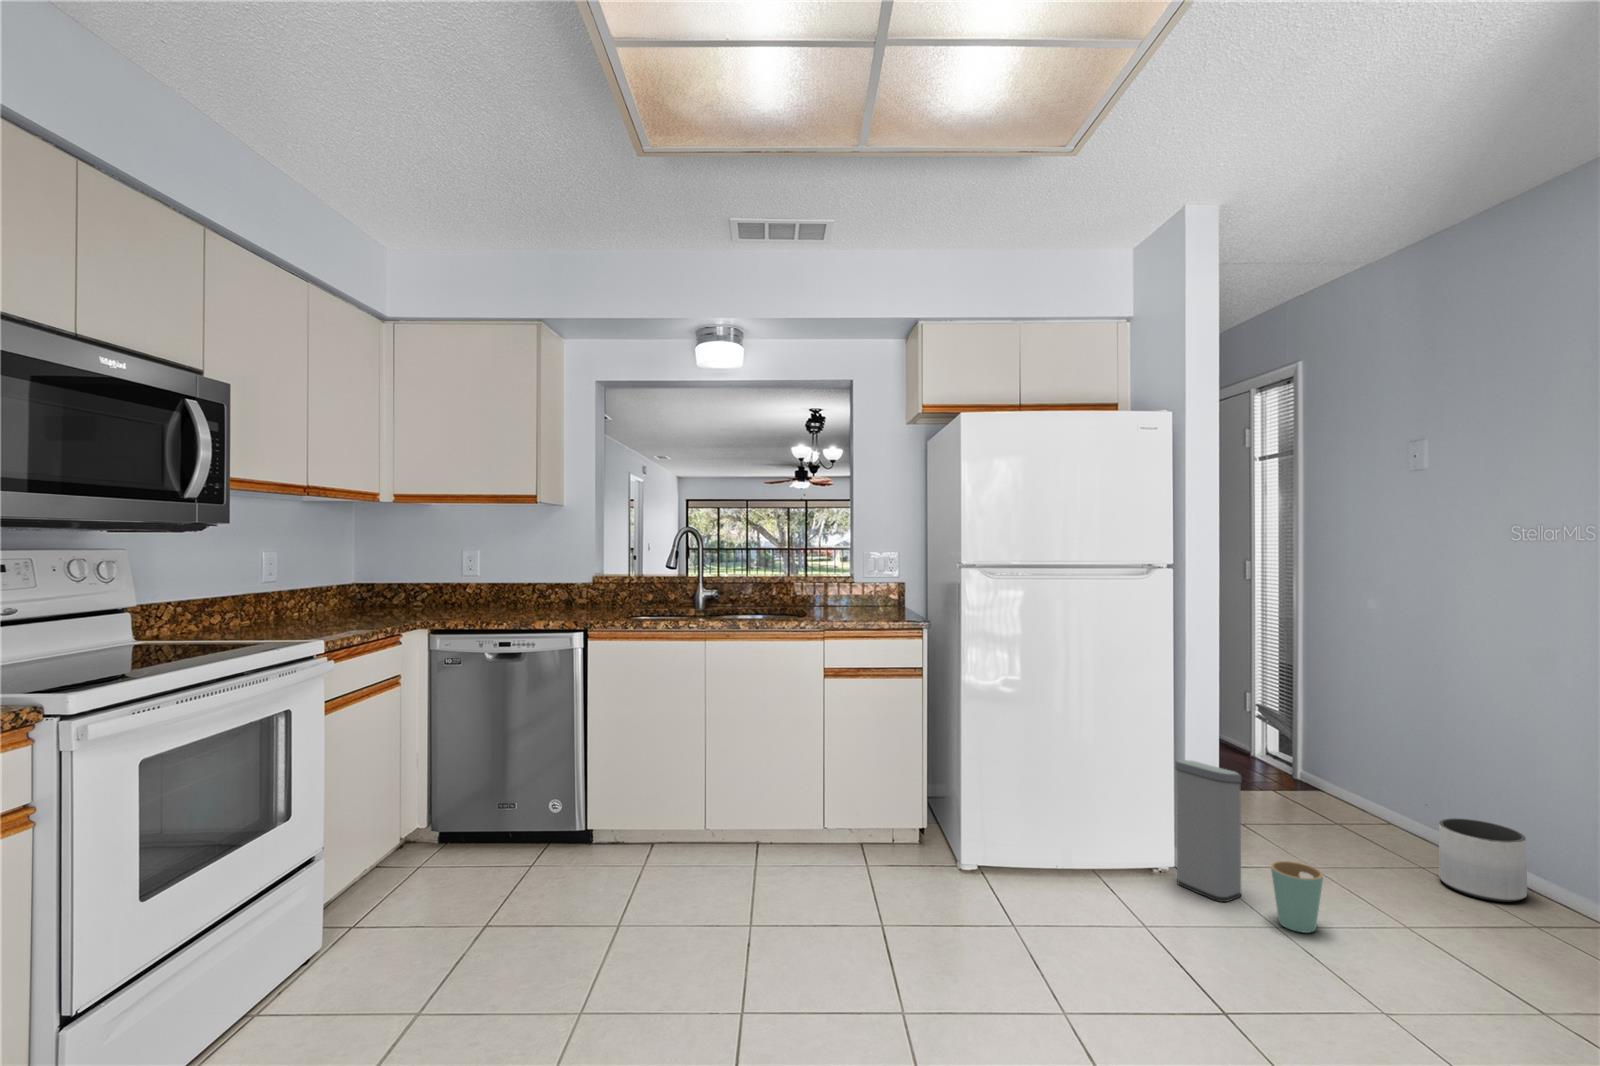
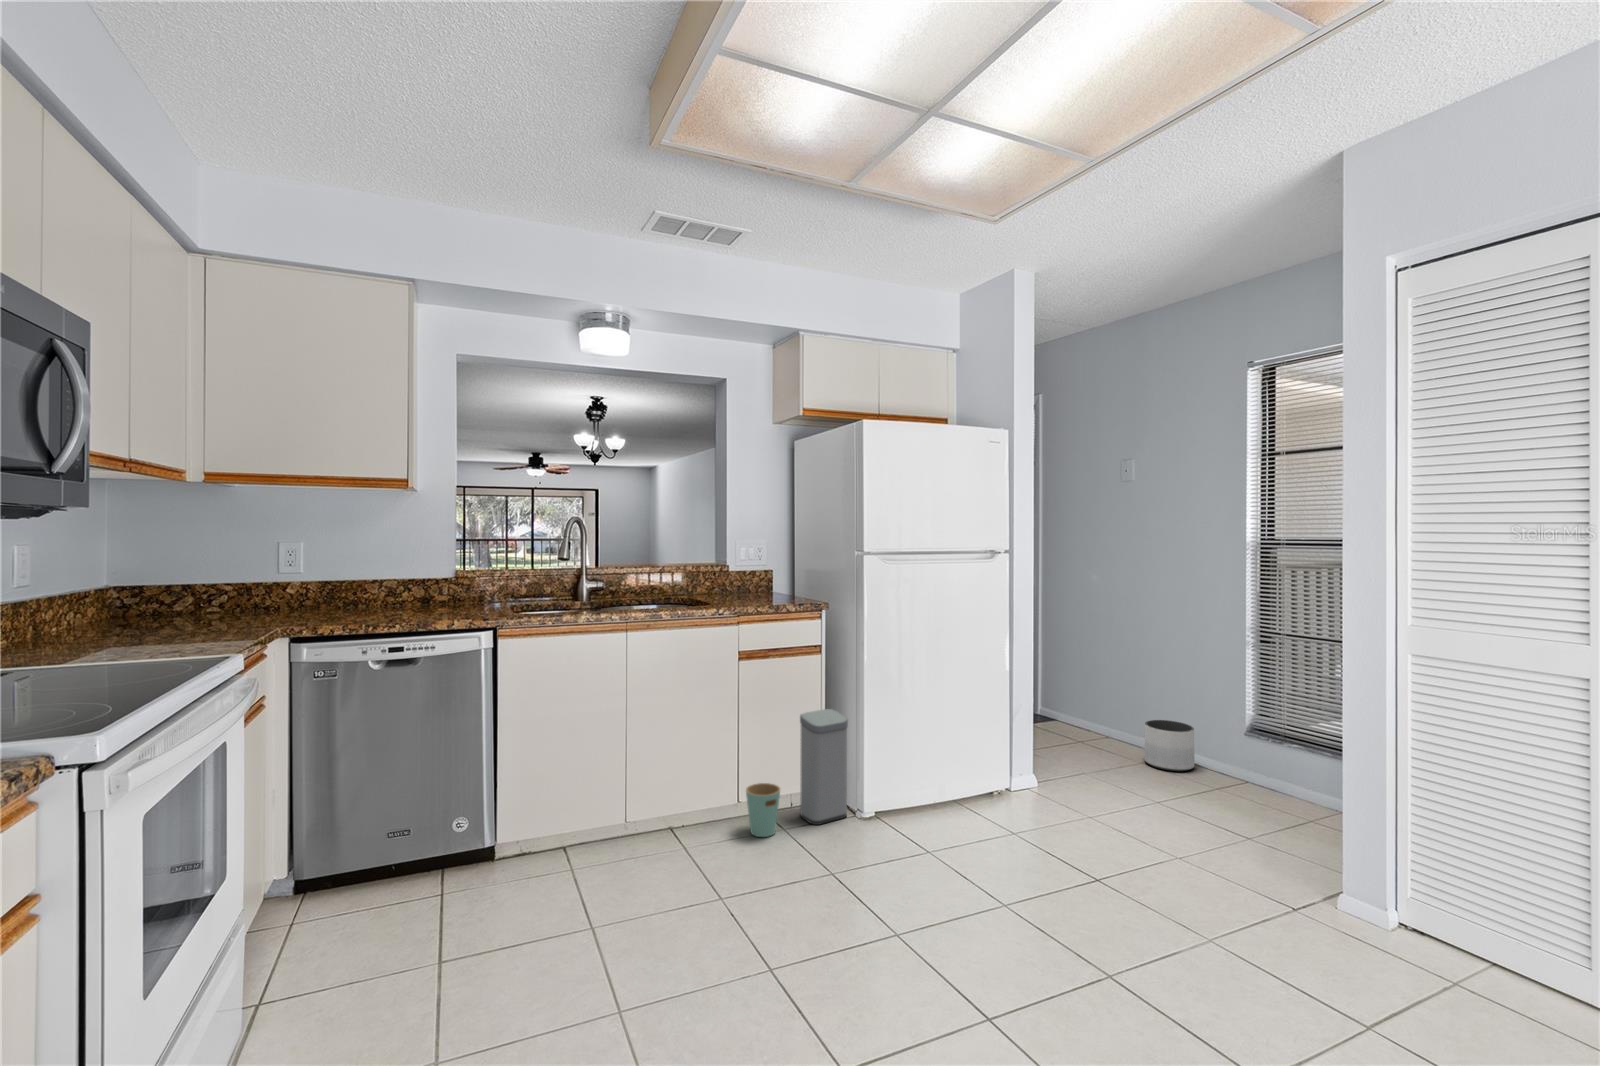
trash can: present [1175,760,1323,933] -> present [746,709,848,837]

